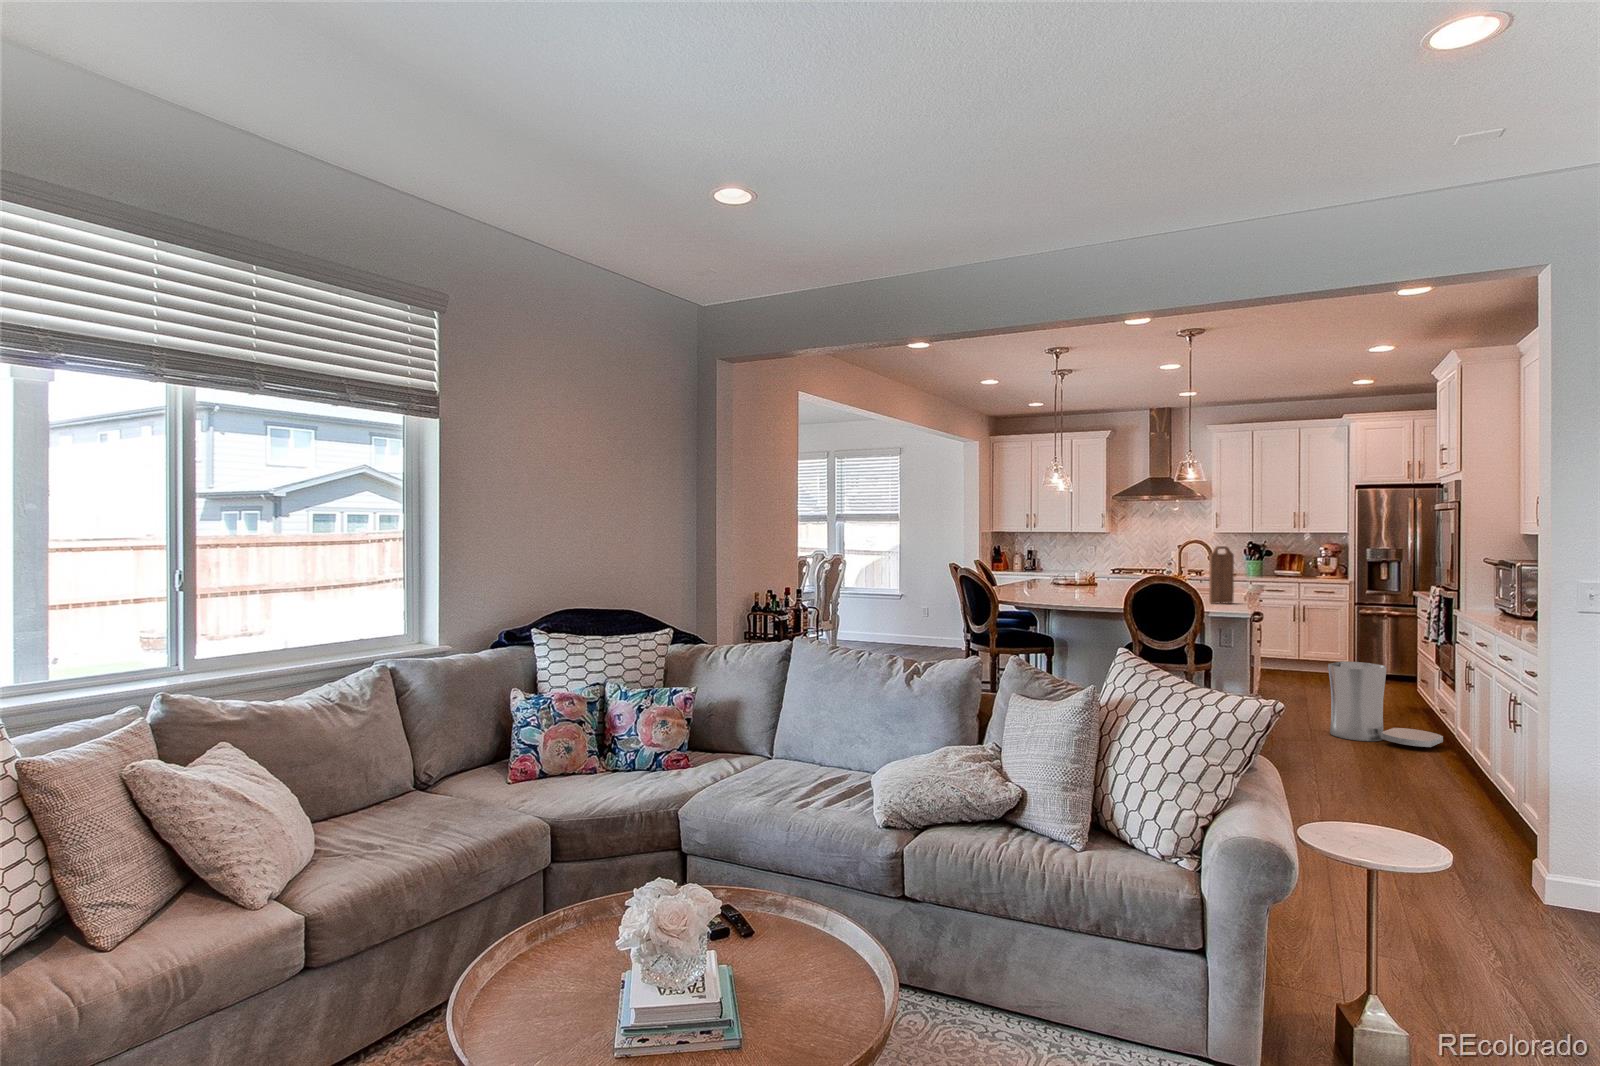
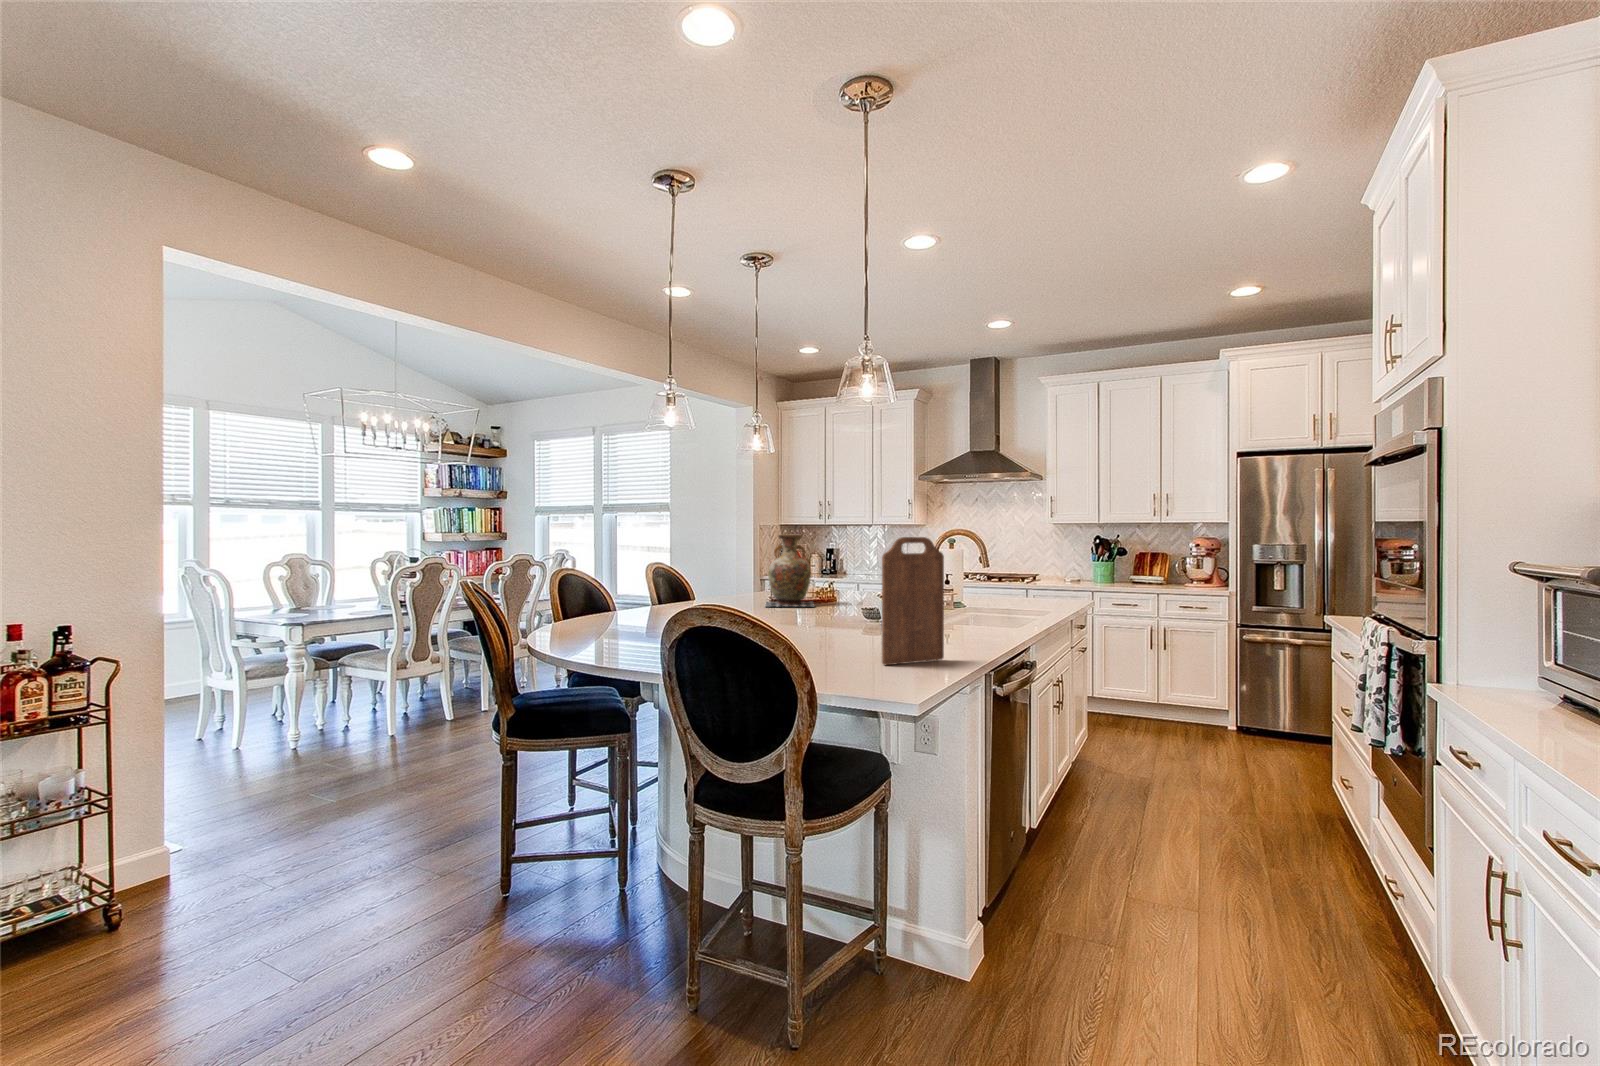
vase: none [1060,542,1100,587] -> present [765,534,815,607]
trash can: present [1328,661,1443,747] -> none [1158,767,1398,1000]

